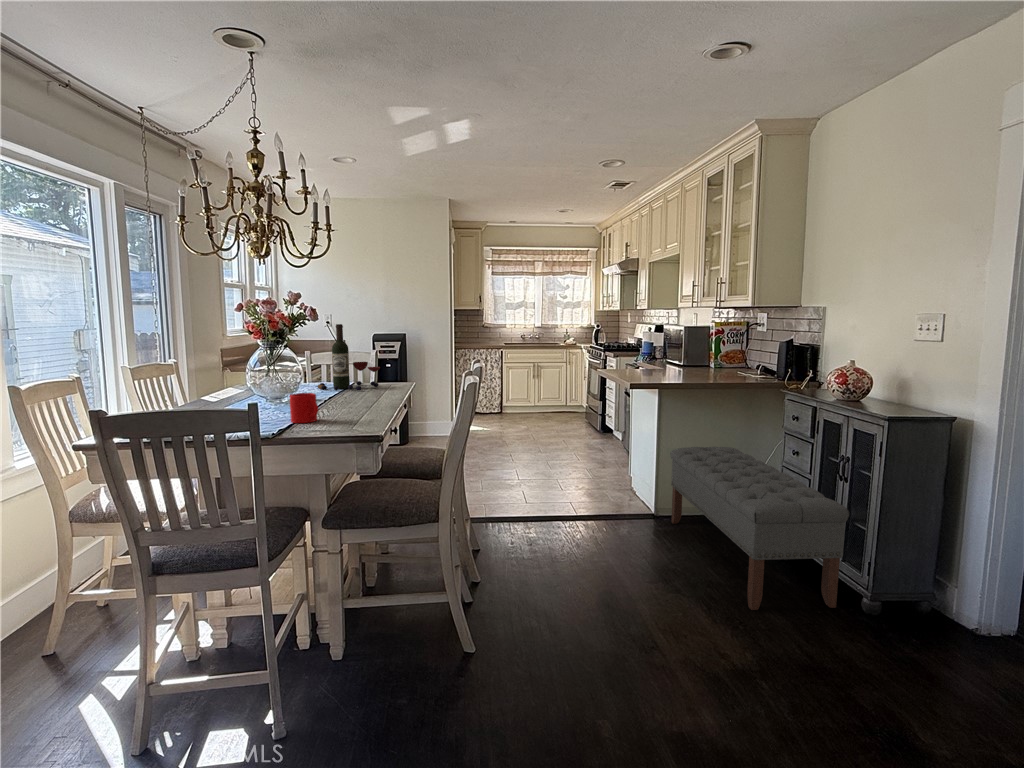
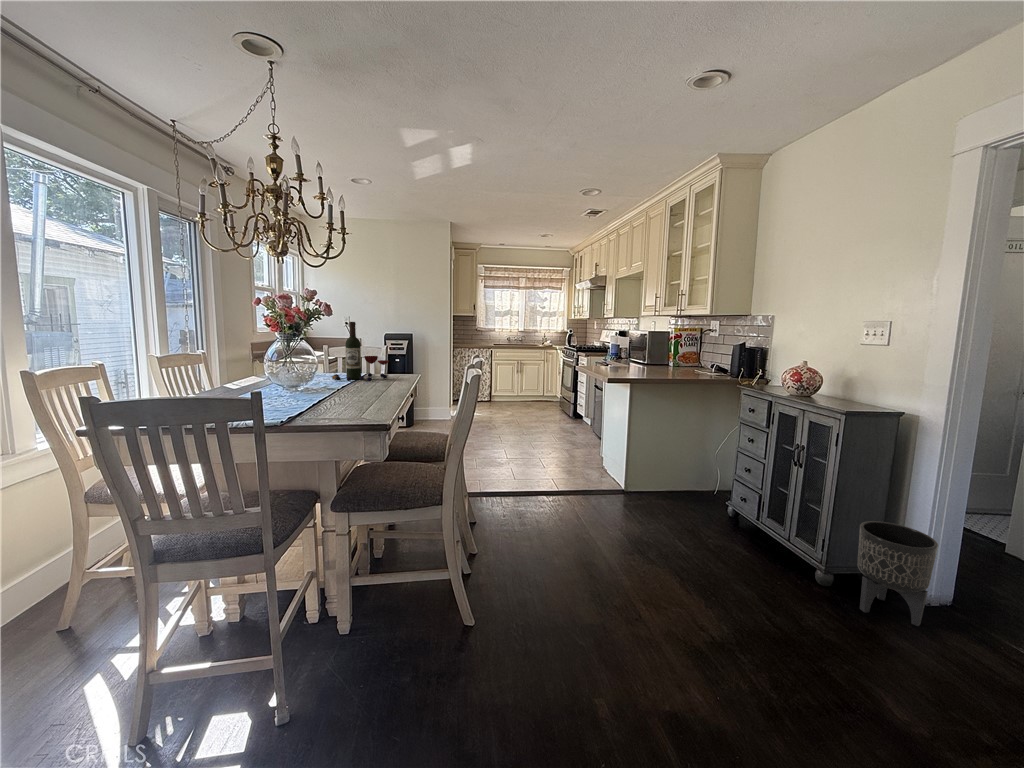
mug: present [290,393,318,423] -> none [302,383,329,411]
bench: present [670,447,850,610] -> none [640,434,806,581]
planter: none [906,541,992,657] -> present [857,521,938,626]

